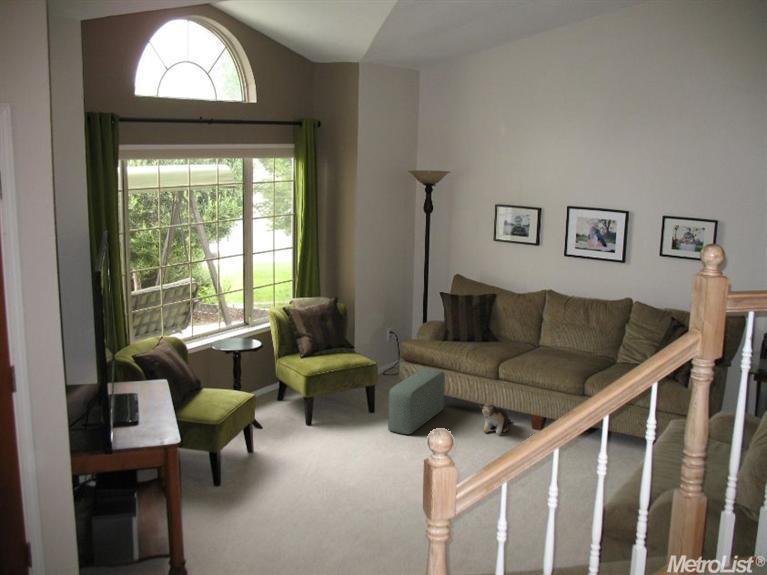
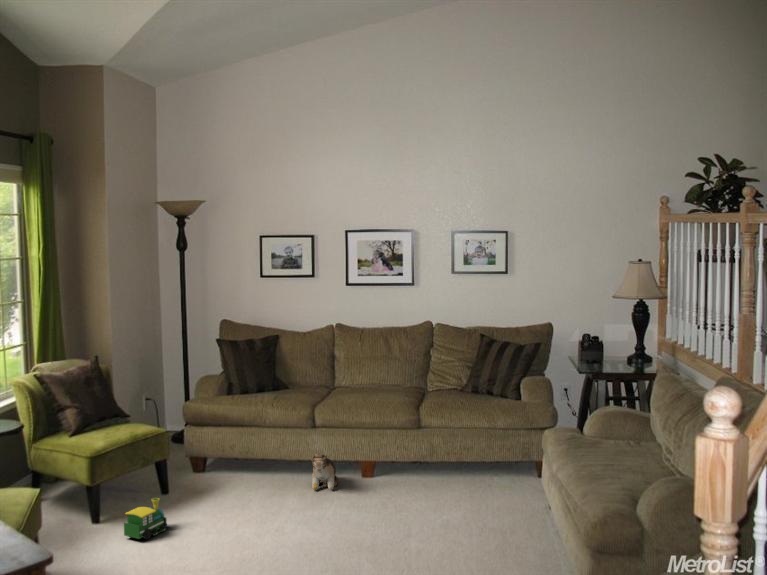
pouf: present [388,369,445,434] -> none [201,429,248,509]
toy train: none [318,416,355,446] -> present [124,498,168,539]

